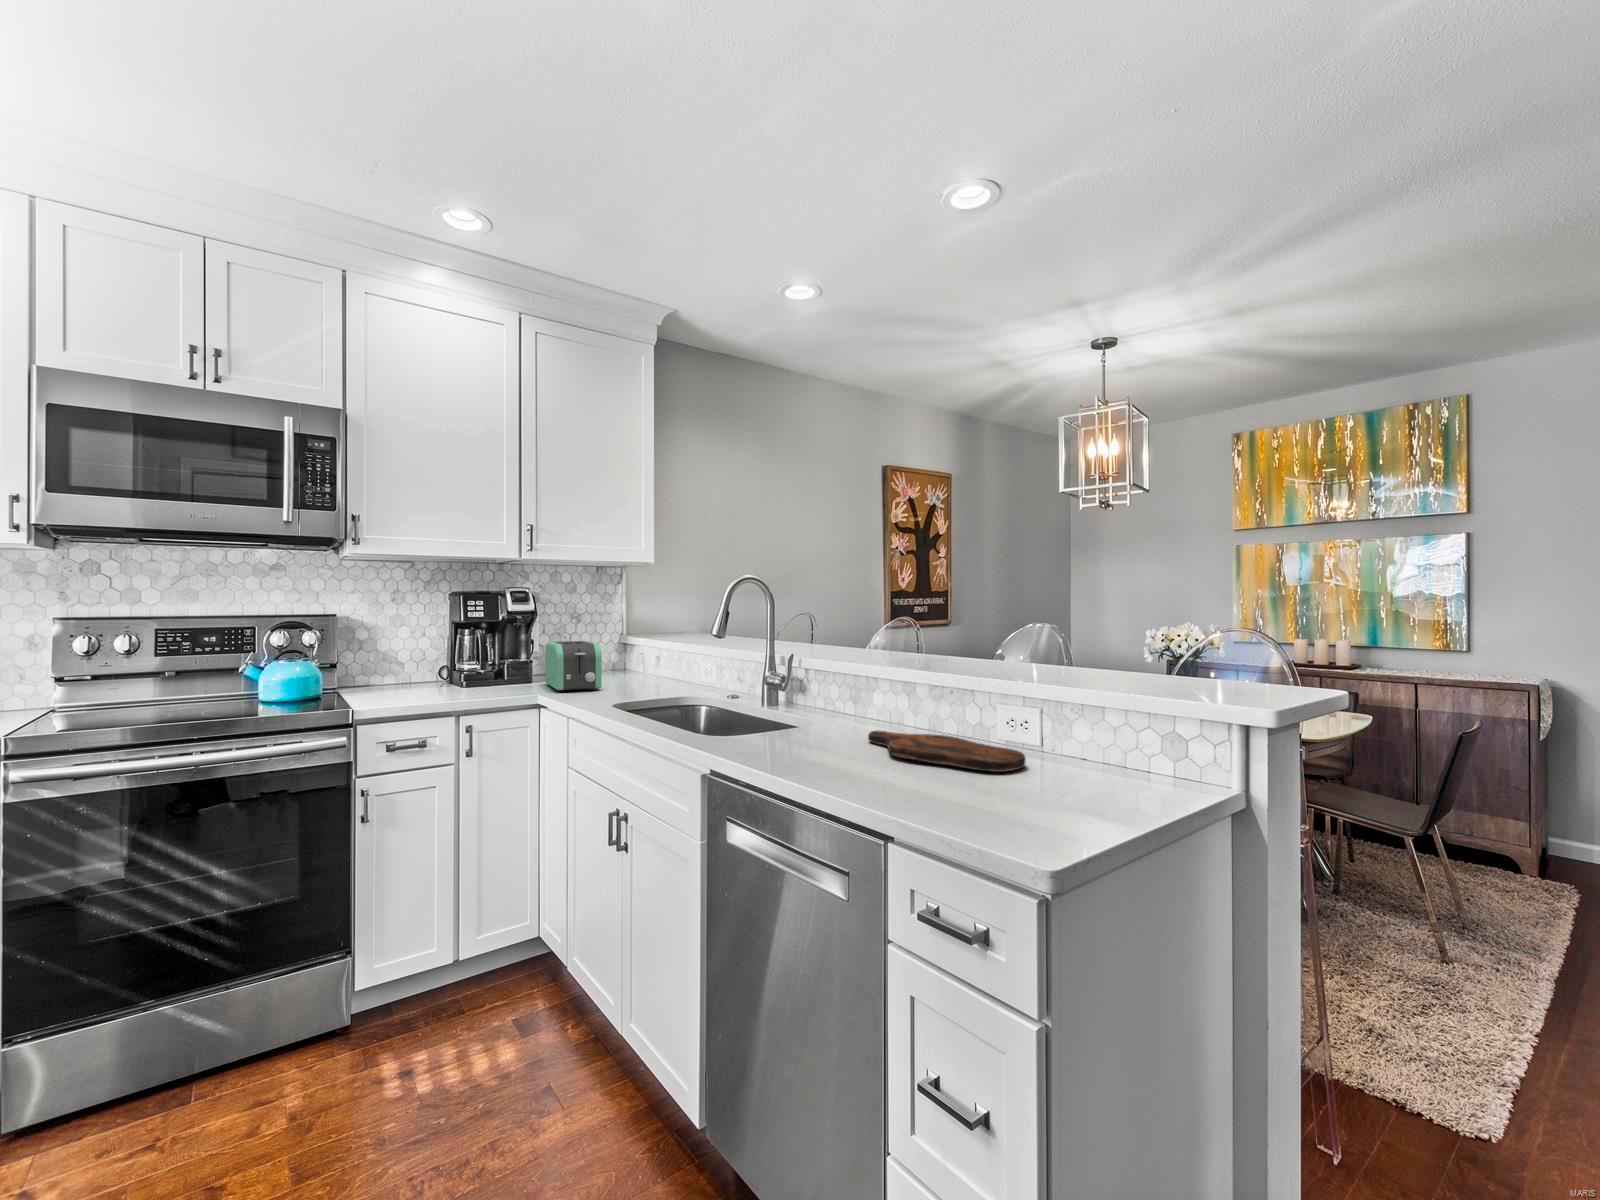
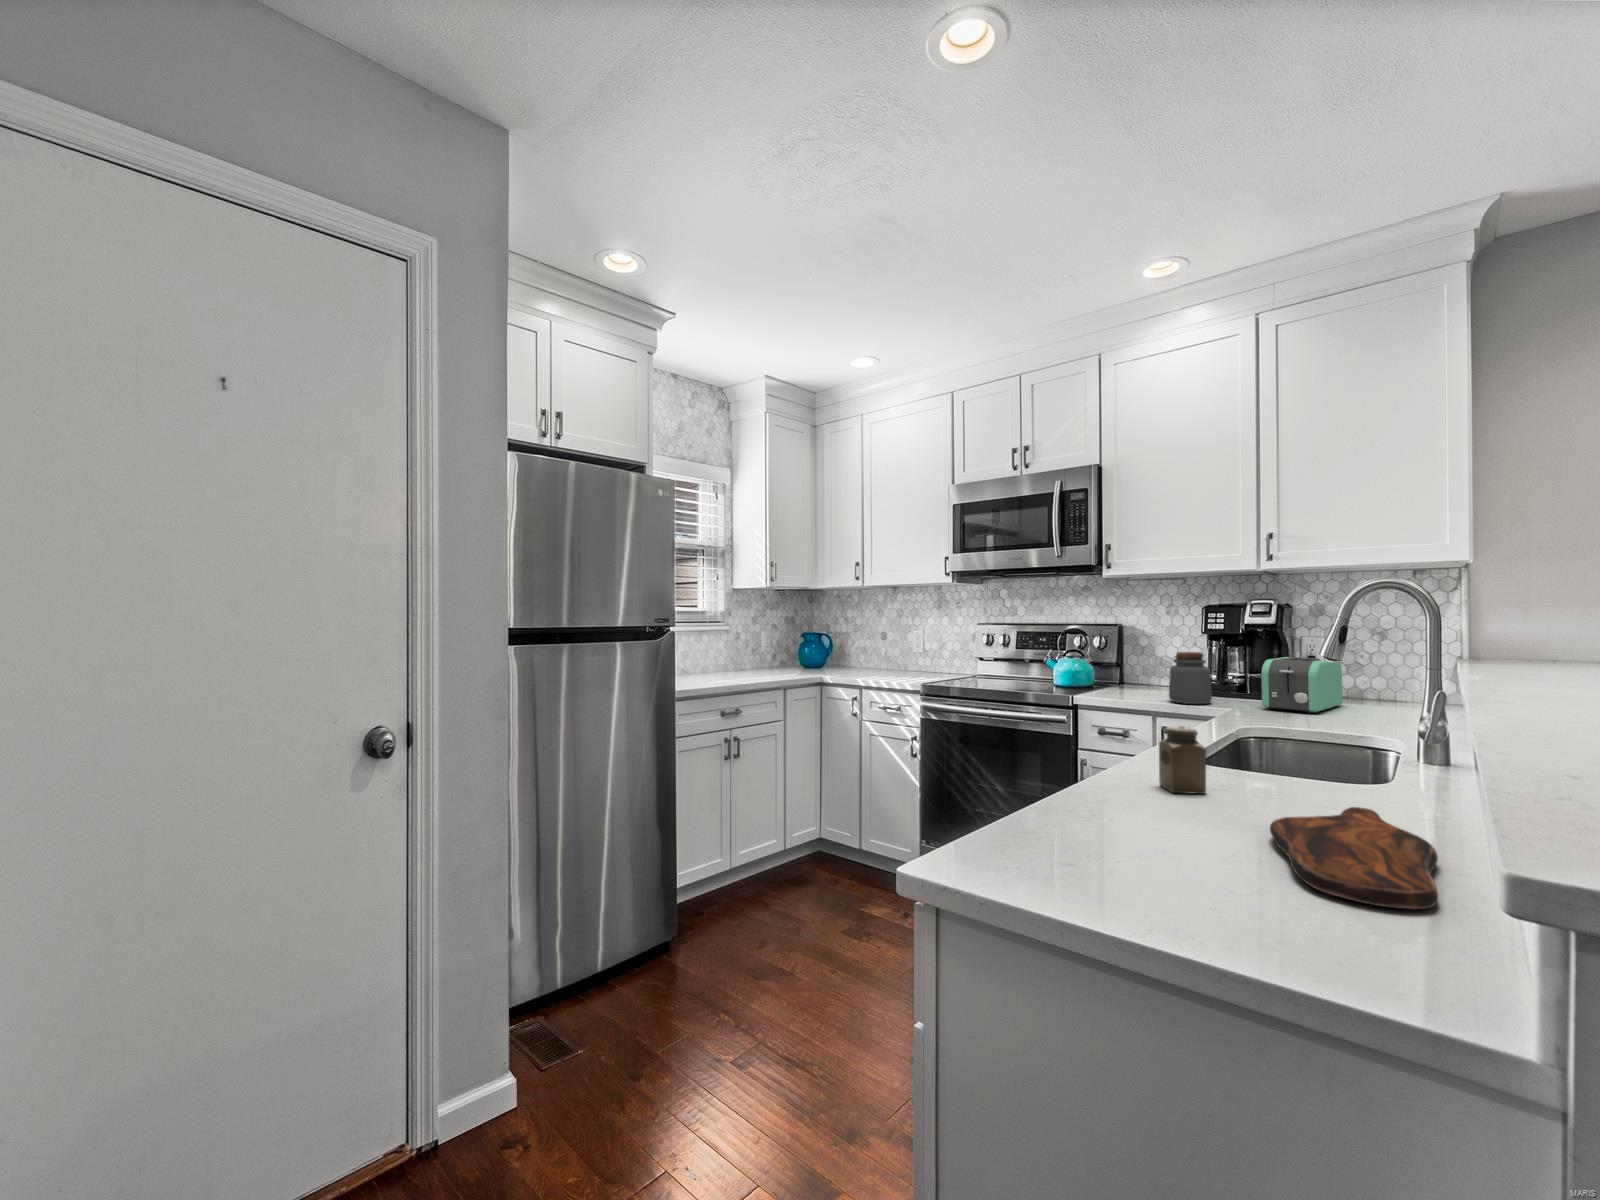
jar: none [463,642,507,699] -> present [1169,652,1212,704]
salt shaker: none [750,697,786,756] -> present [1159,726,1206,794]

